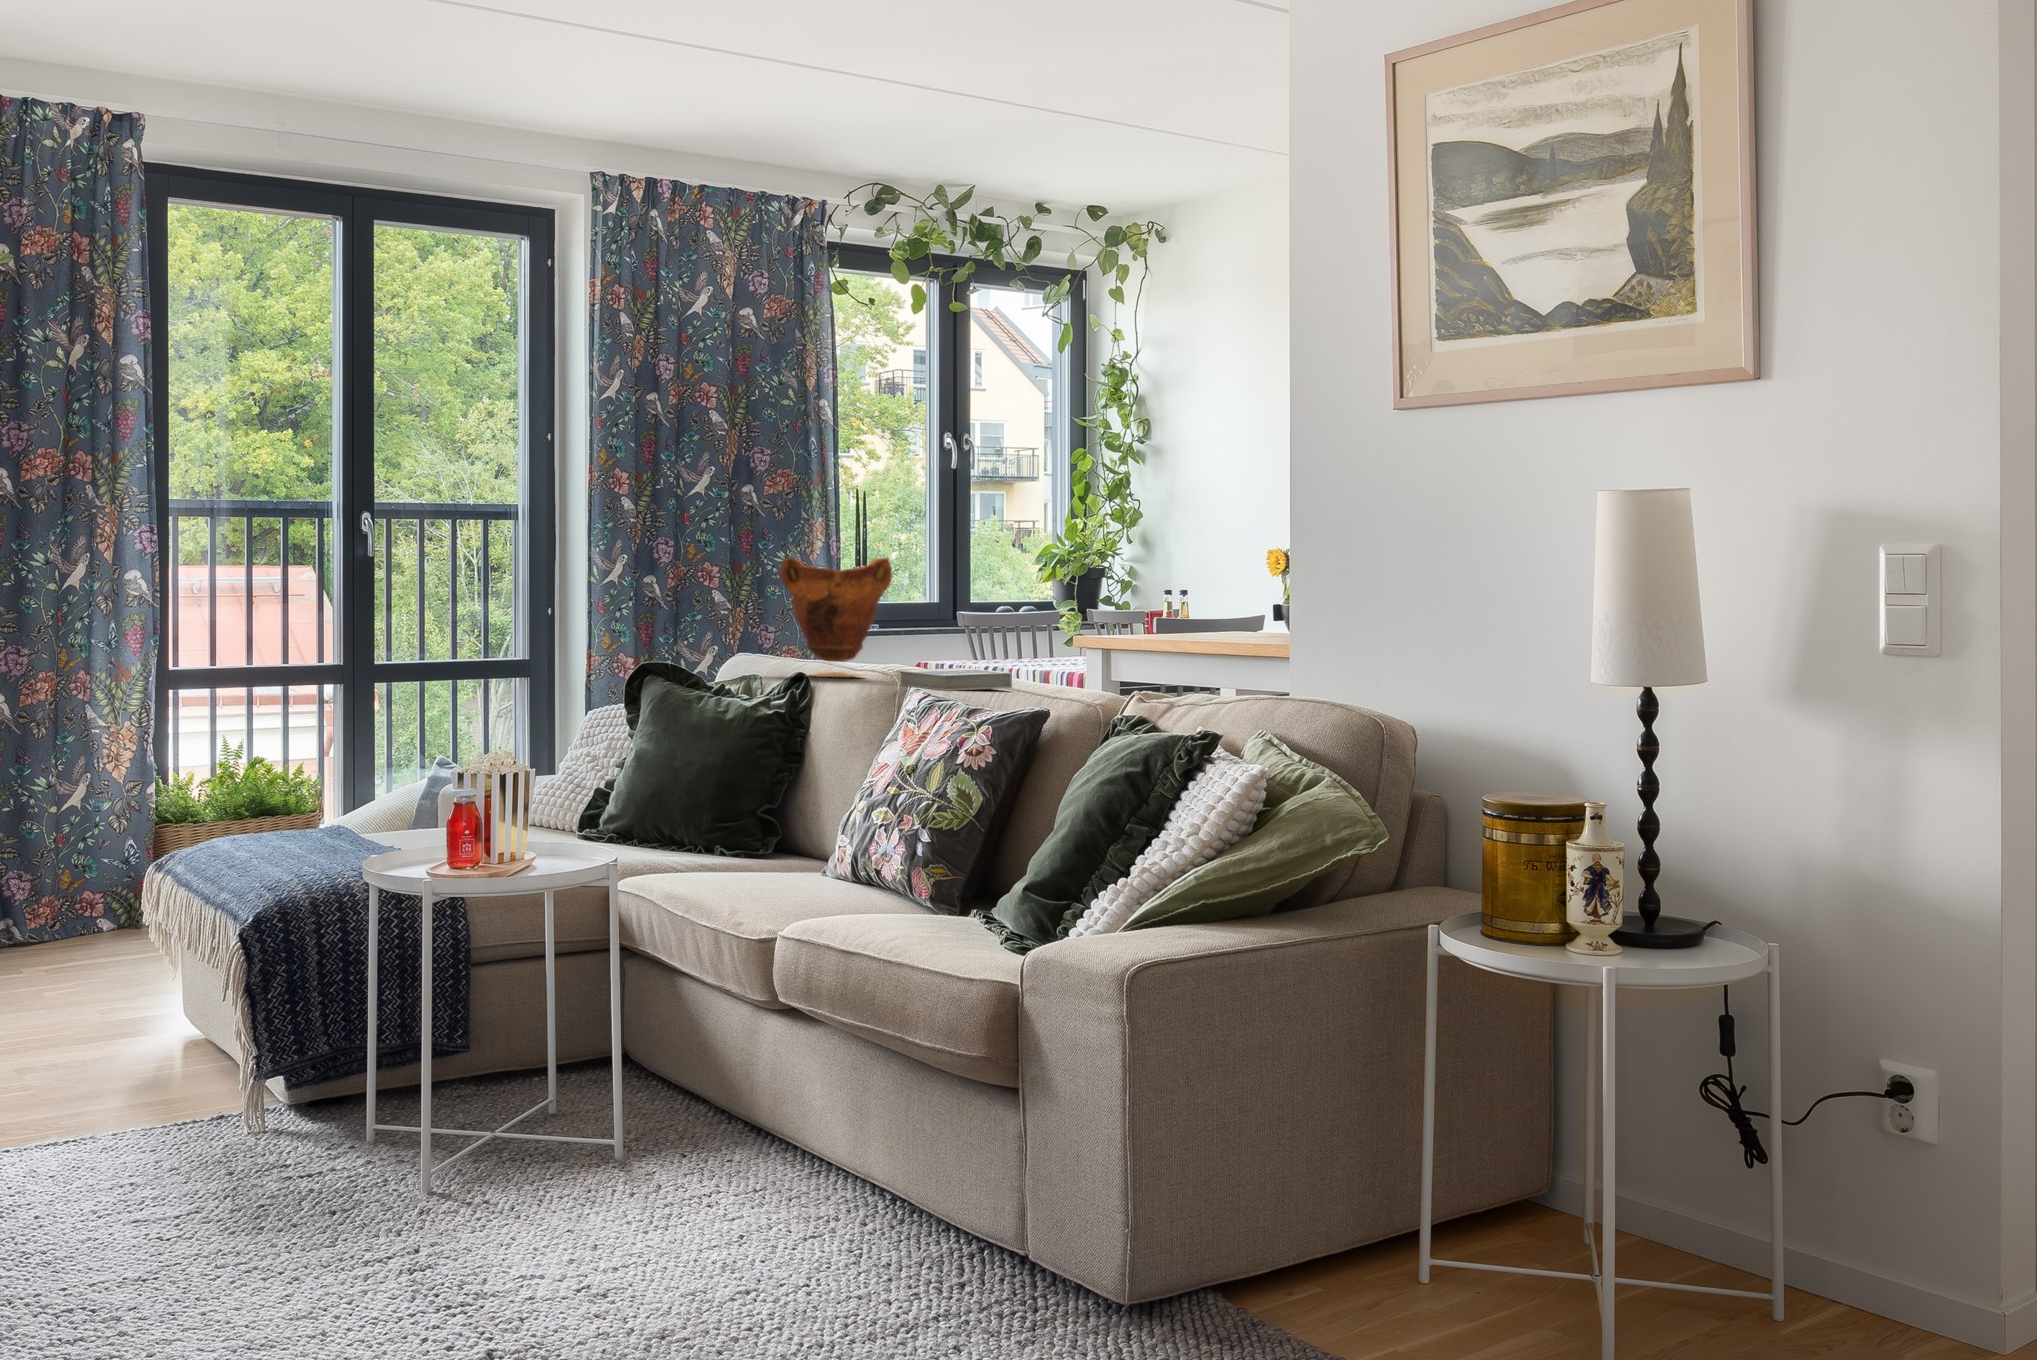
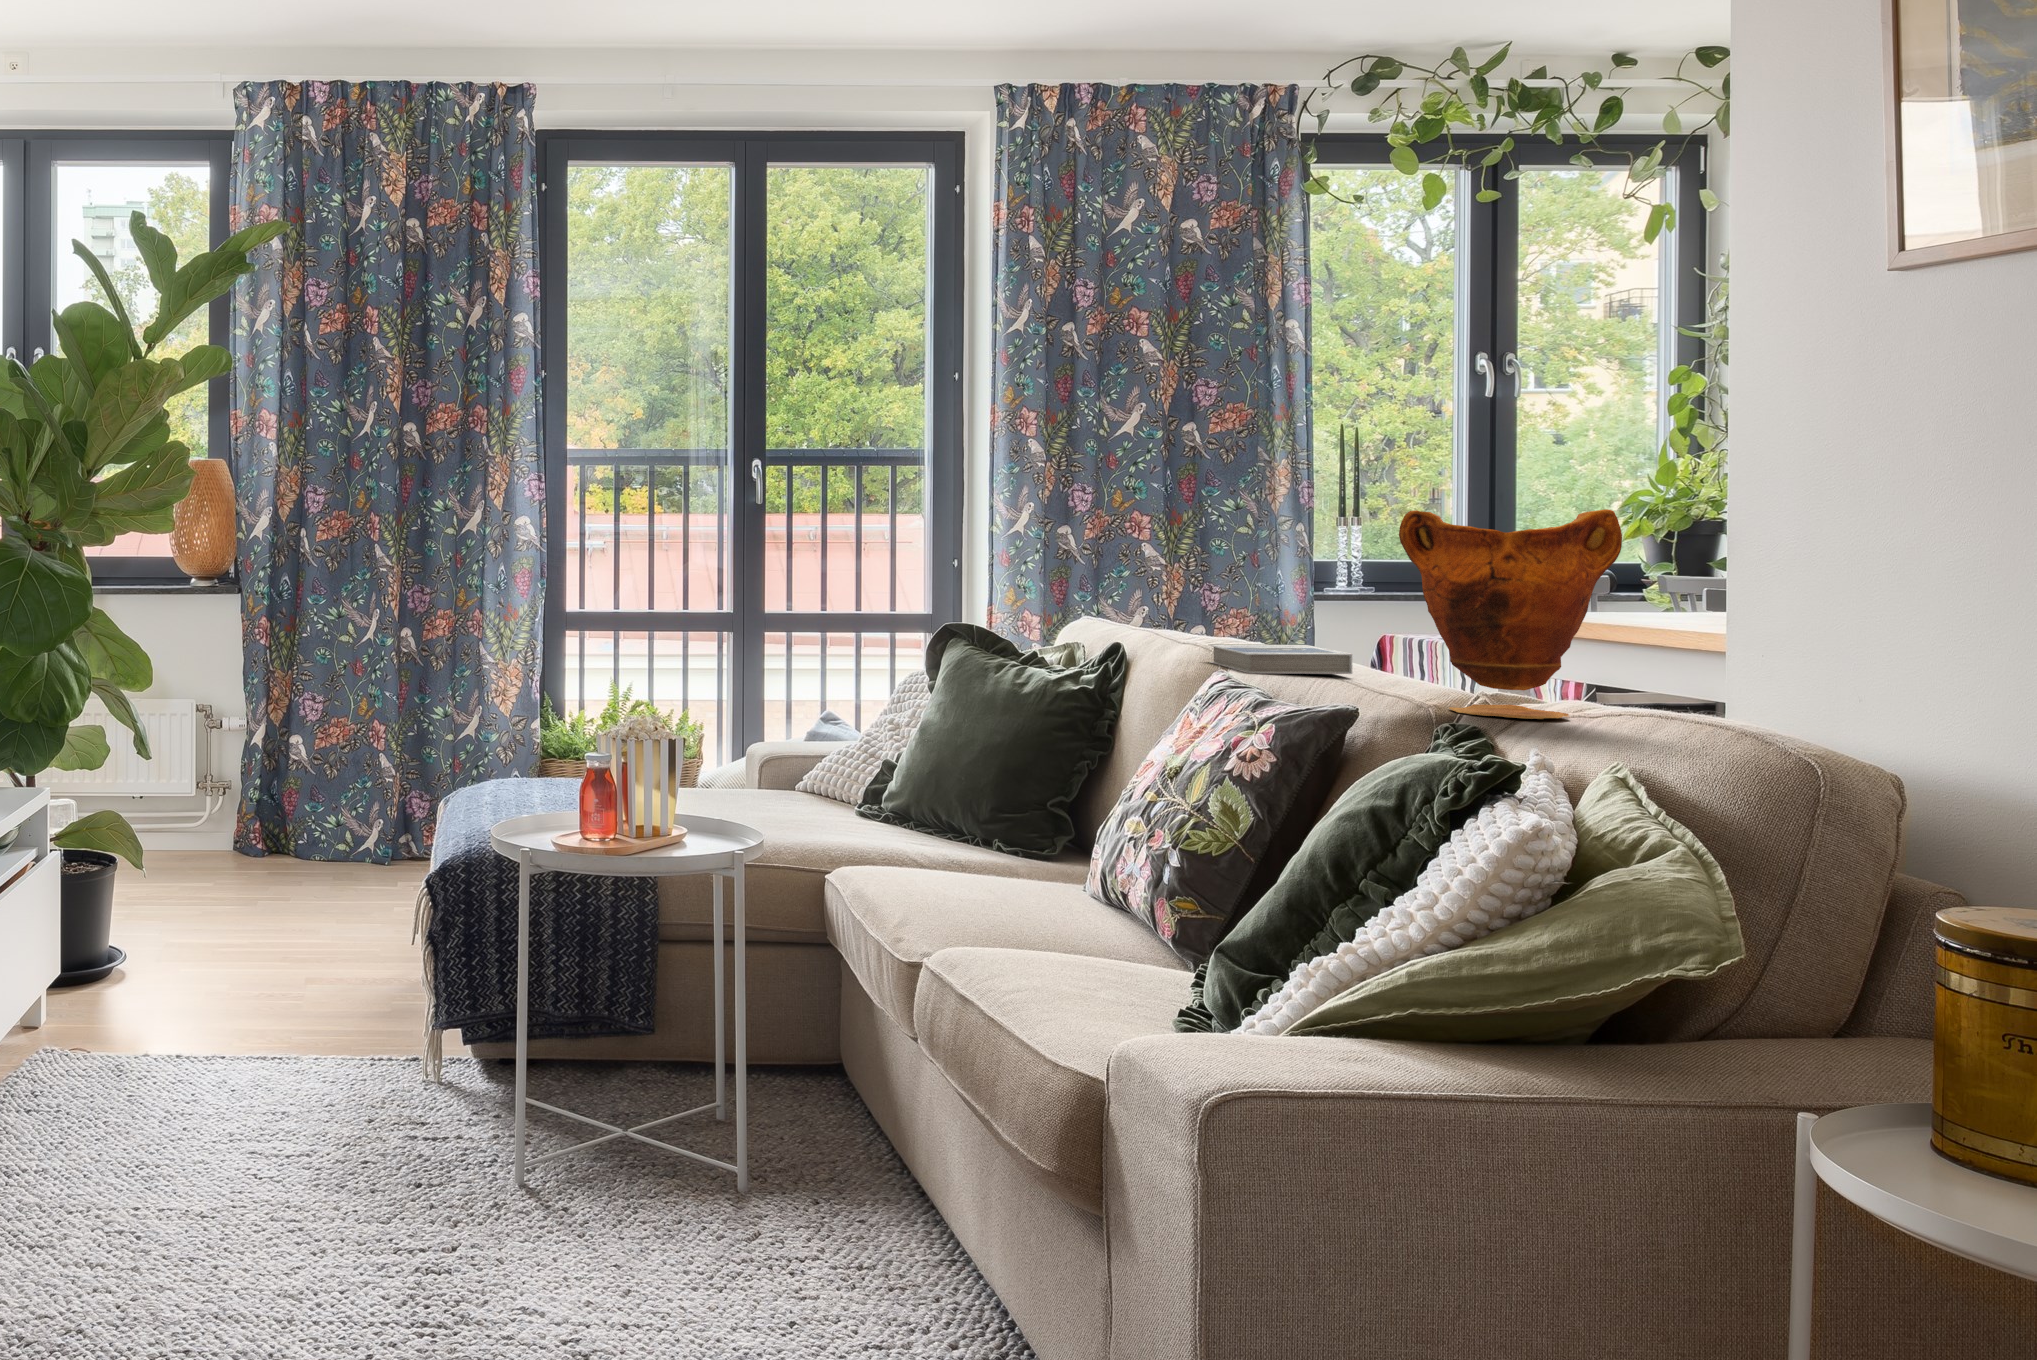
vase: present [780,557,892,677] -> present [1399,509,1622,719]

